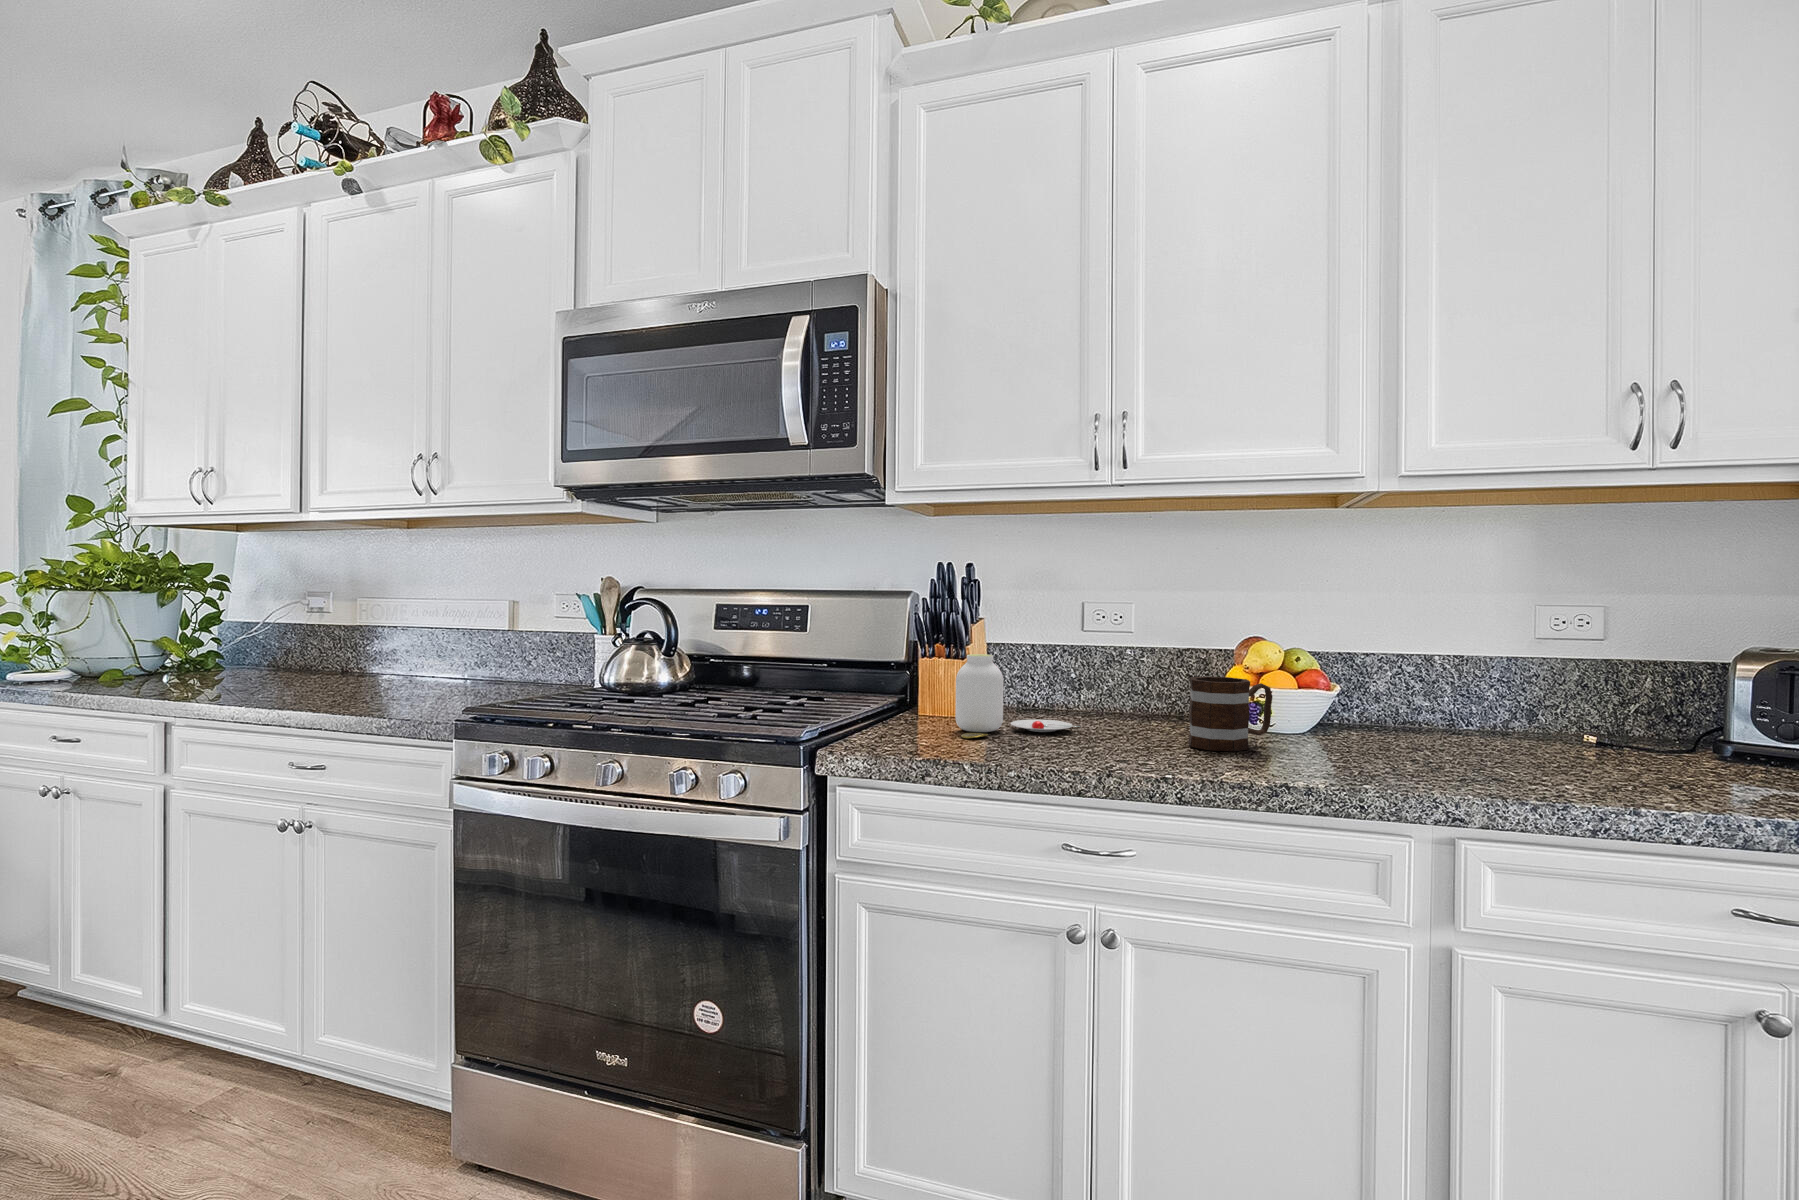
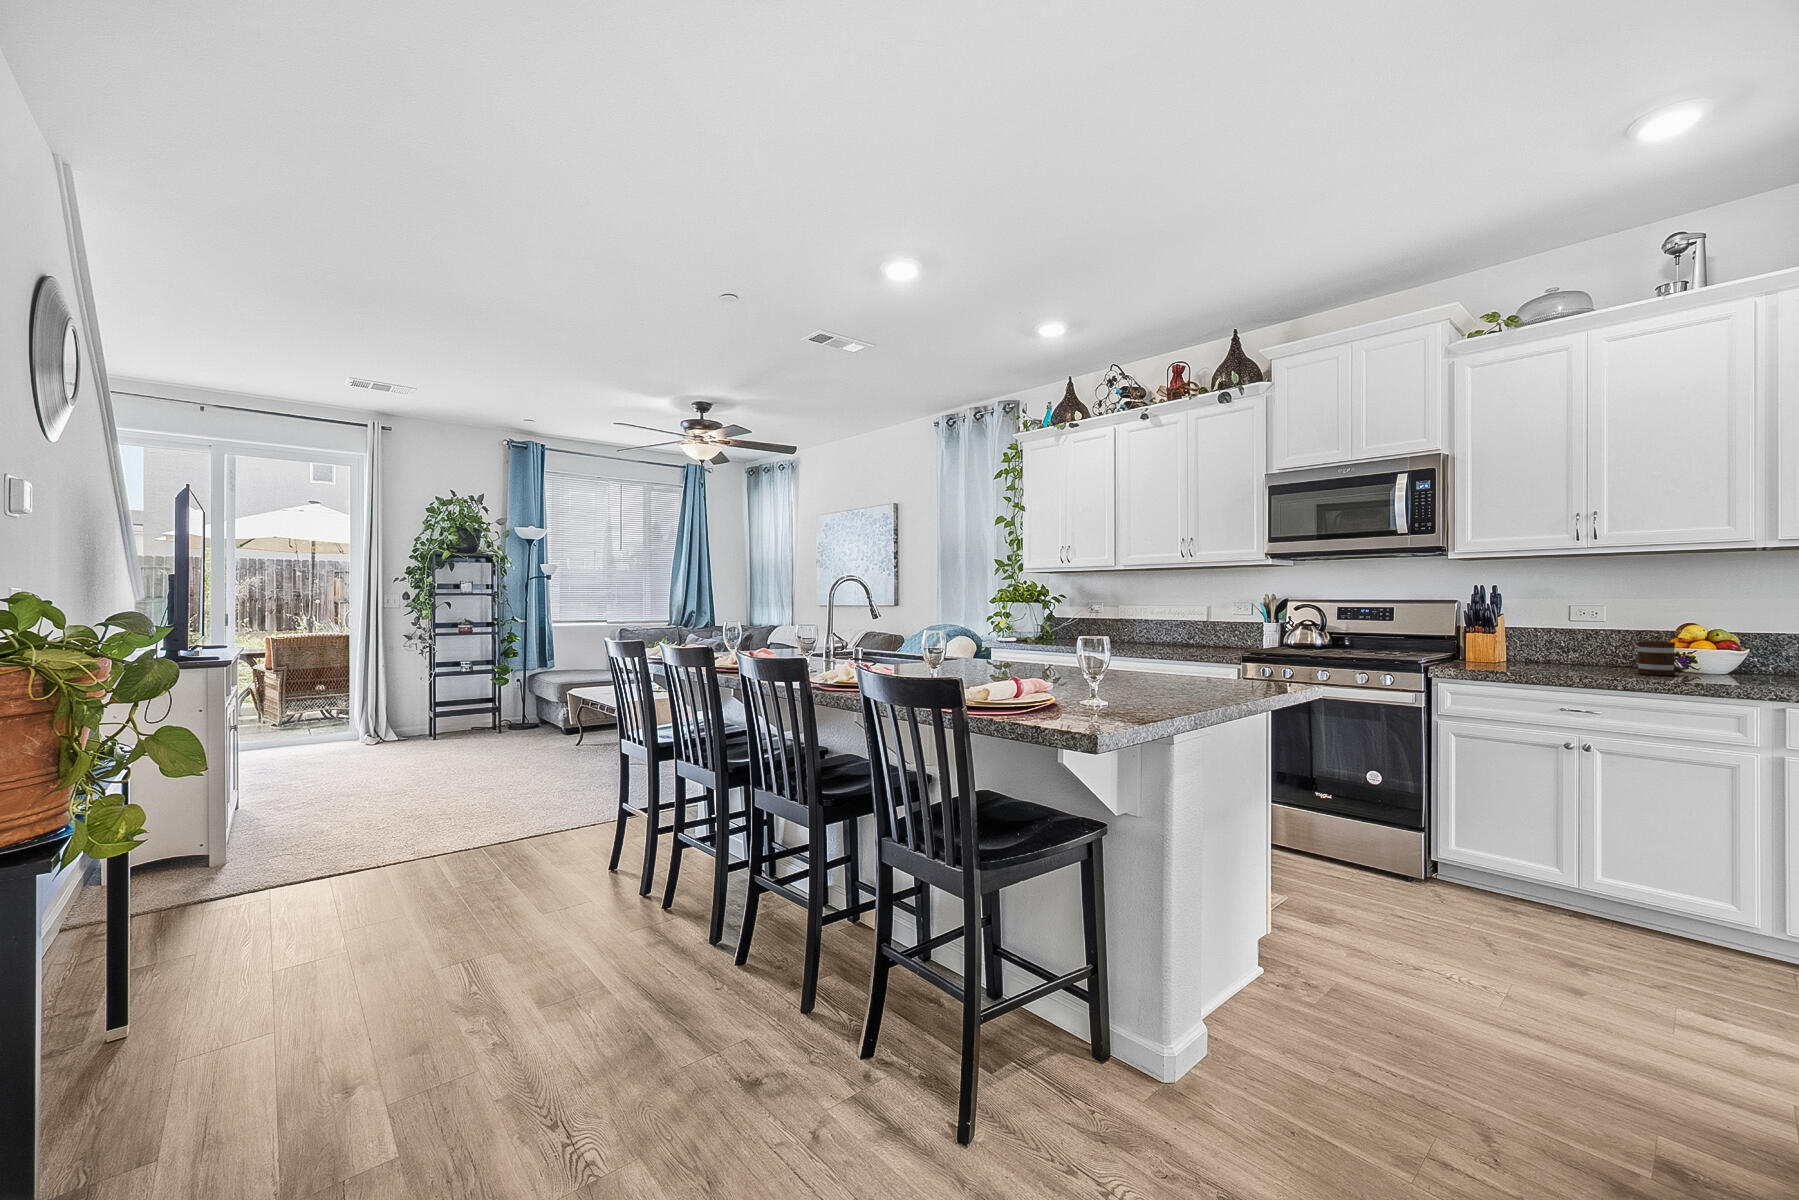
jar: present [955,654,1080,738] -> none [1494,630,1570,667]

